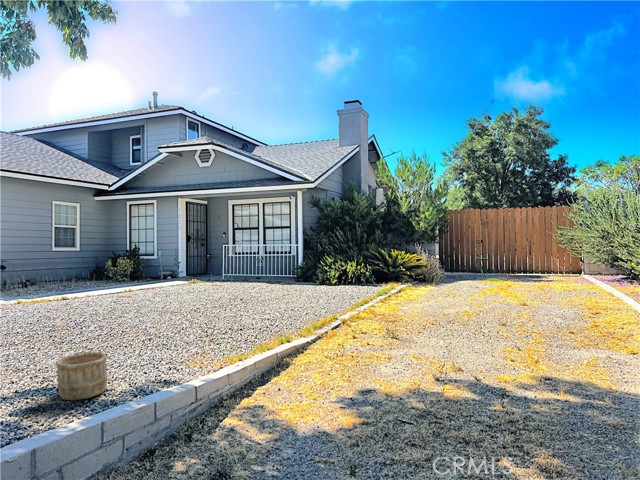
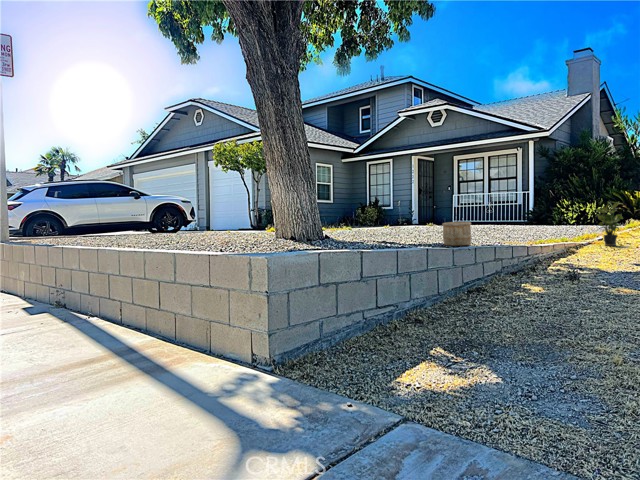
potted plant: none [308,299,337,357] -> present [596,202,623,246]

